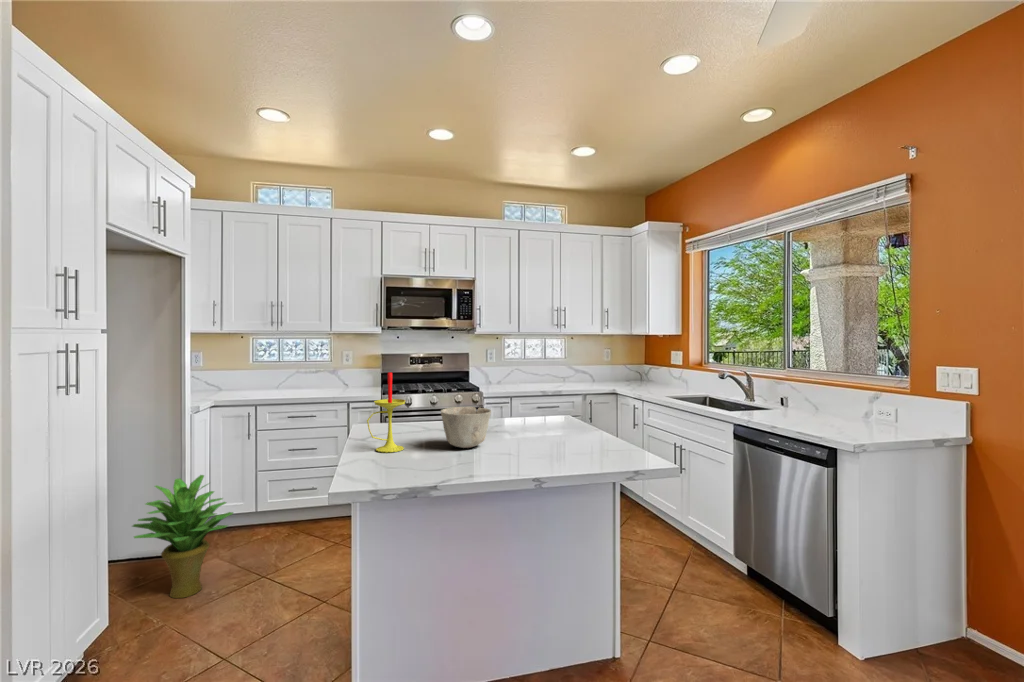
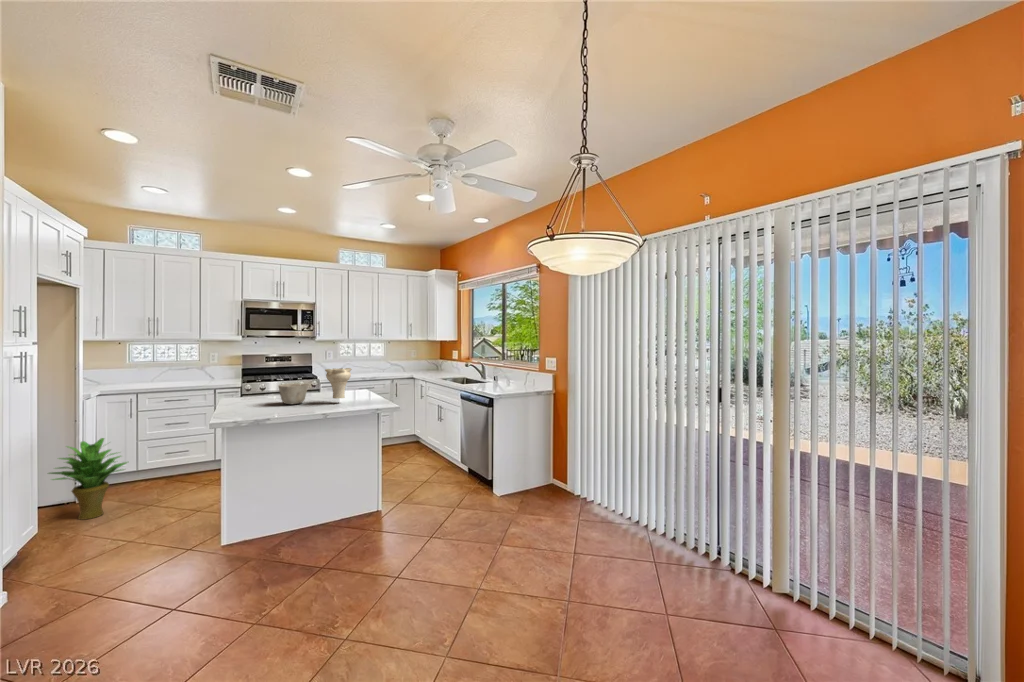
candle: present [367,372,405,452] -> none [233,364,257,408]
vase: none [514,380,577,444] -> present [325,368,352,399]

